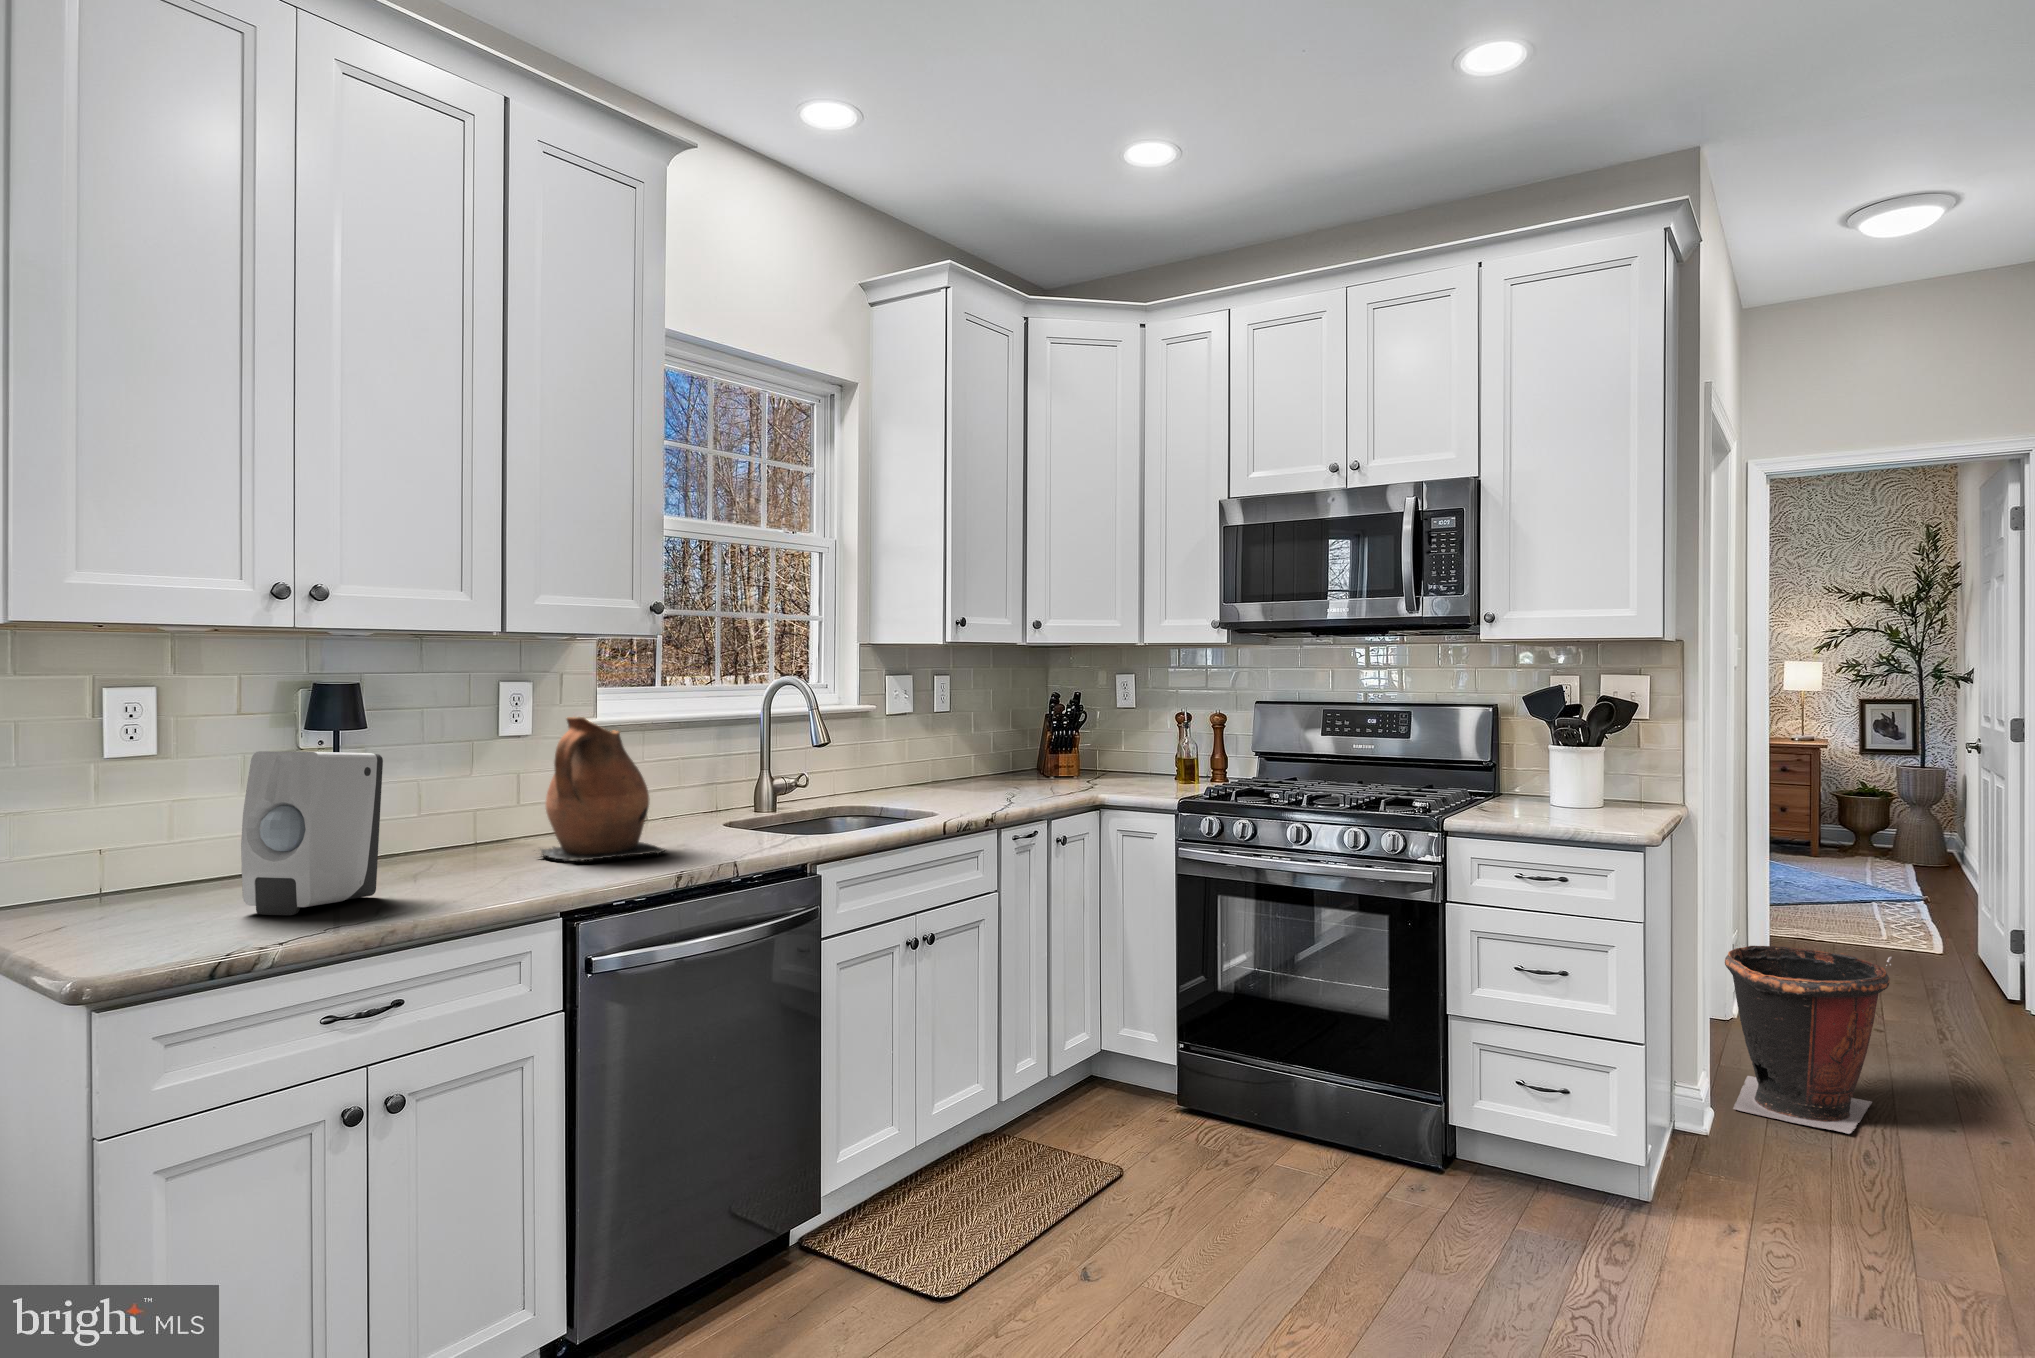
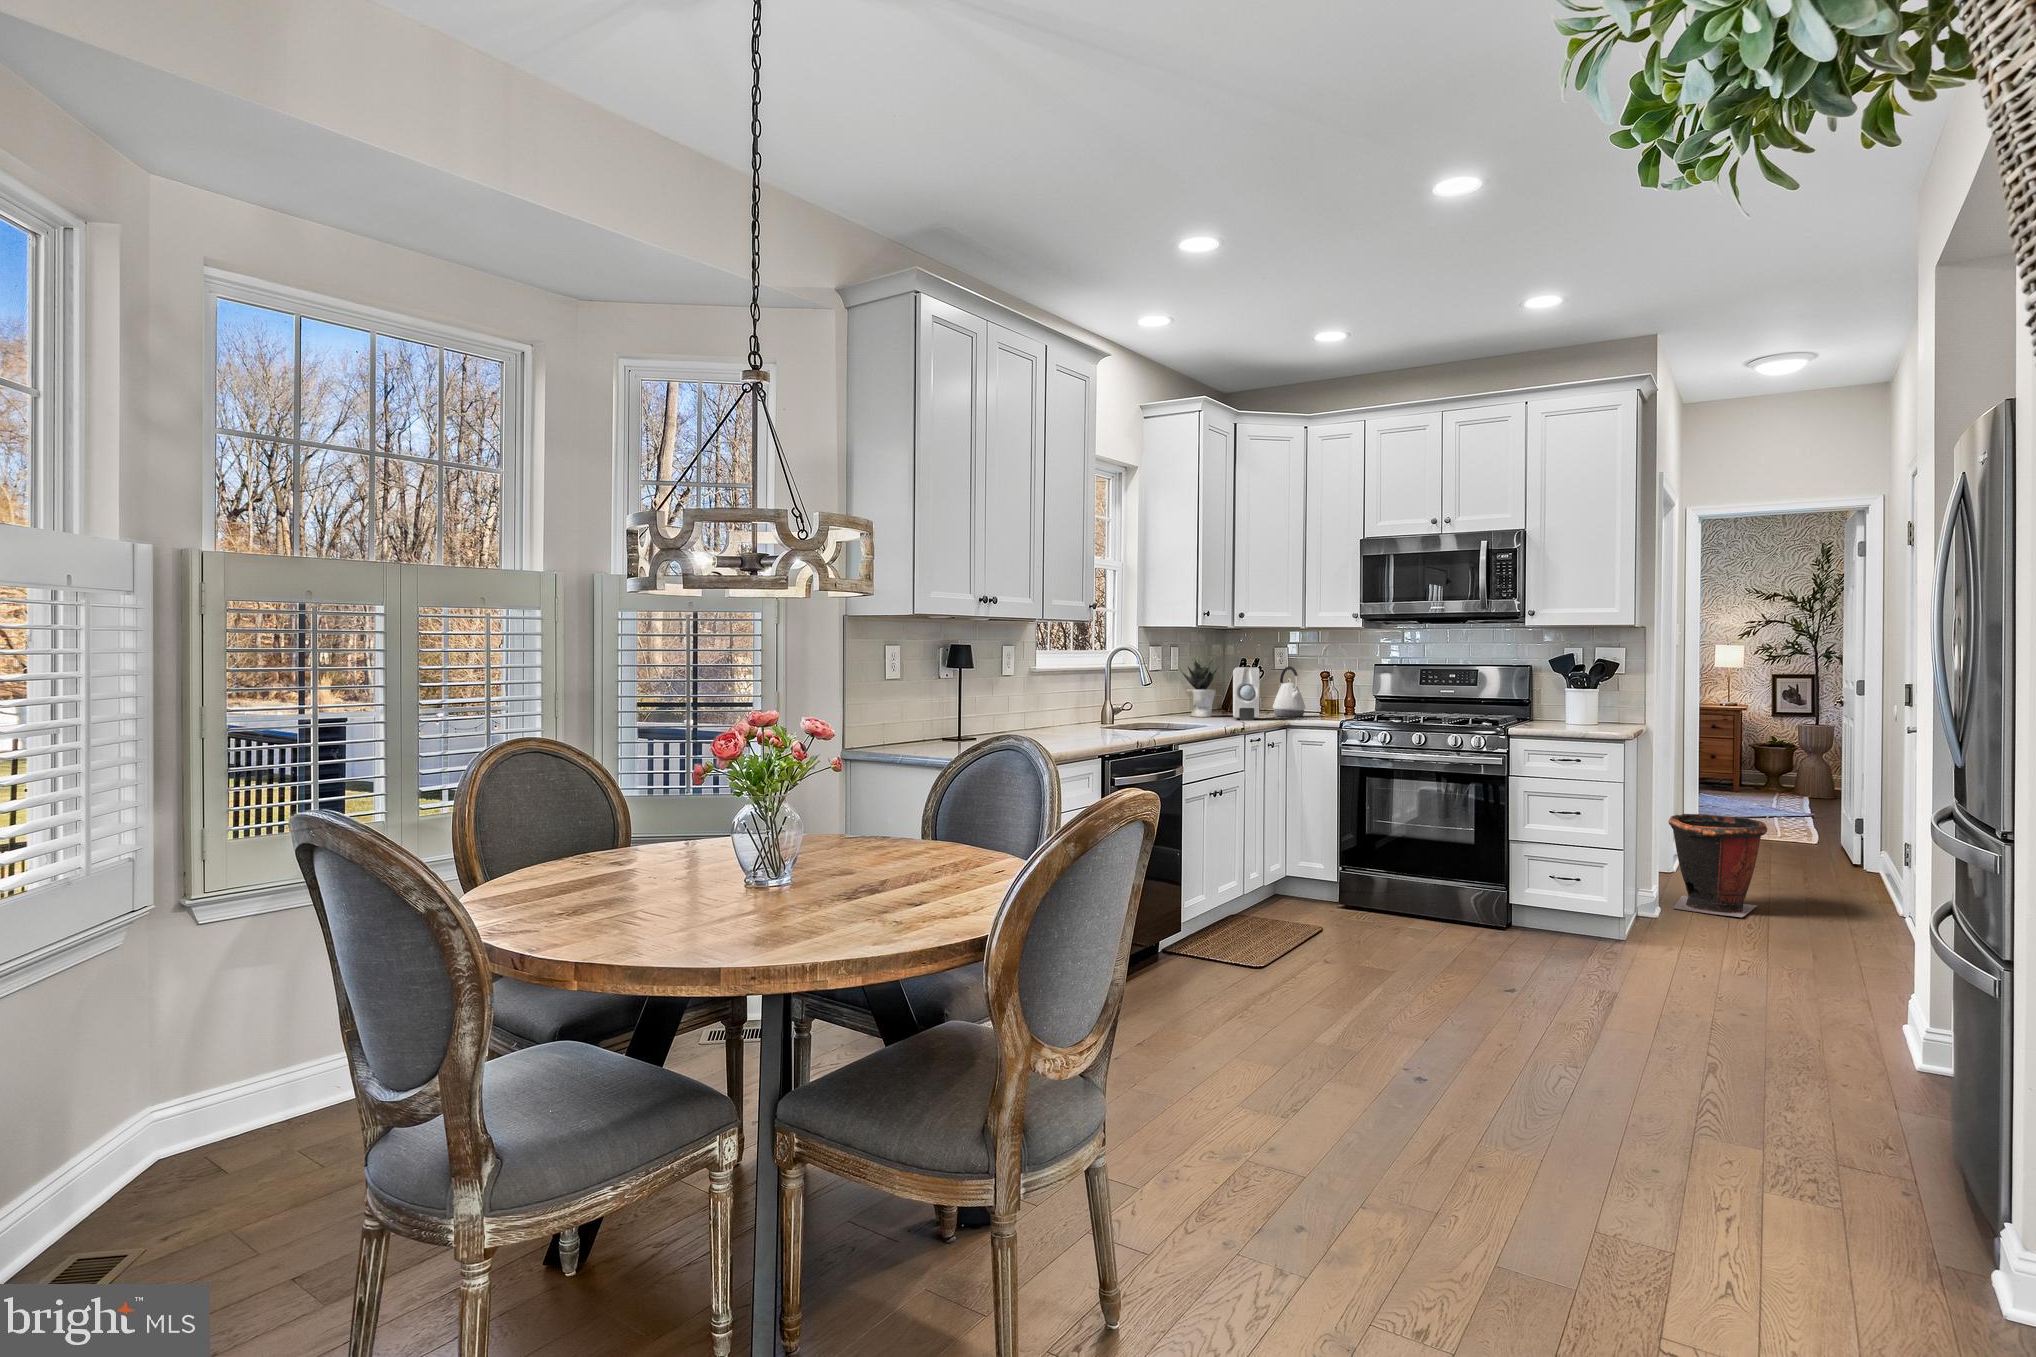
potted plant: none [942,691,1006,788] -> present [1180,657,1219,717]
kettle: none [1089,706,1140,789] -> present [1273,666,1305,717]
ceramic pitcher: present [540,717,665,861] -> none [1038,663,1107,736]
soap dispenser: present [241,751,383,915] -> present [1233,667,1259,720]

